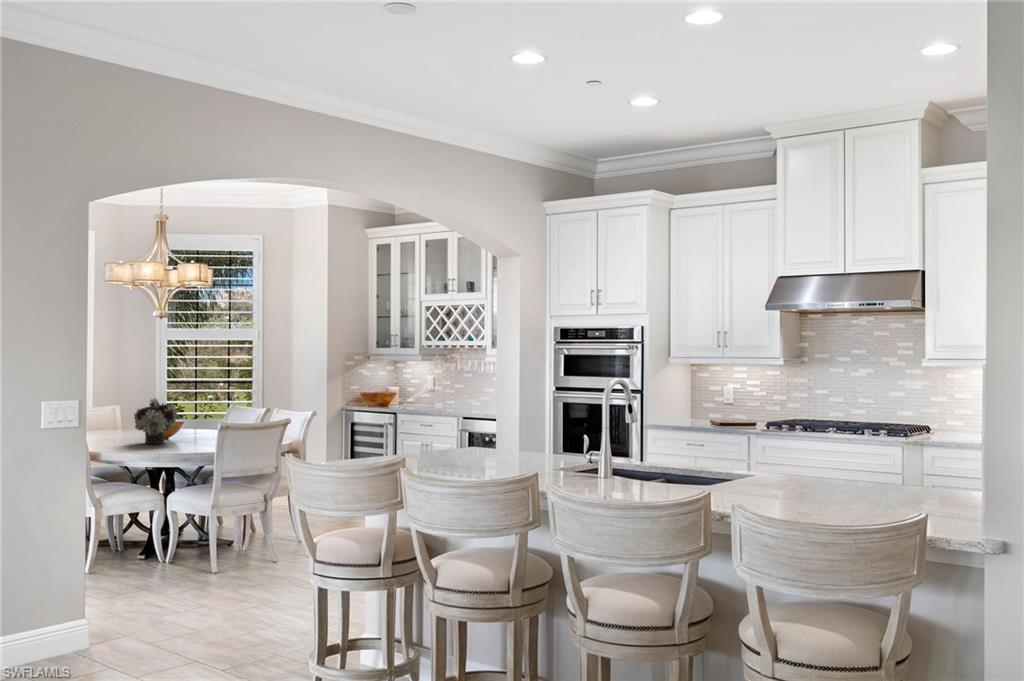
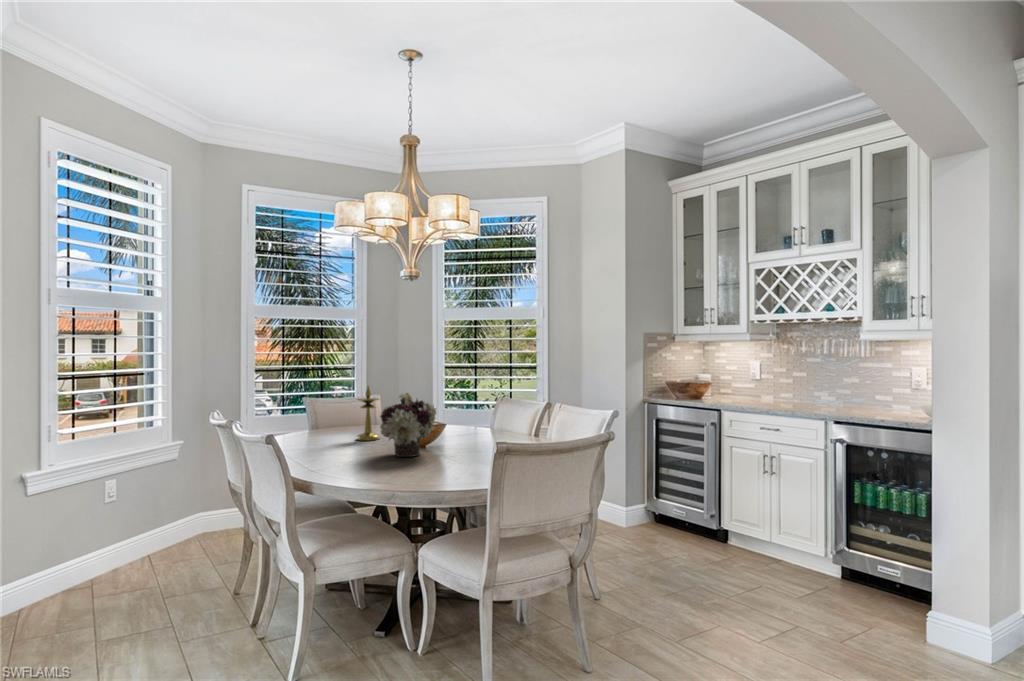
candlestick: none [106,394,125,437] -> present [357,386,379,441]

